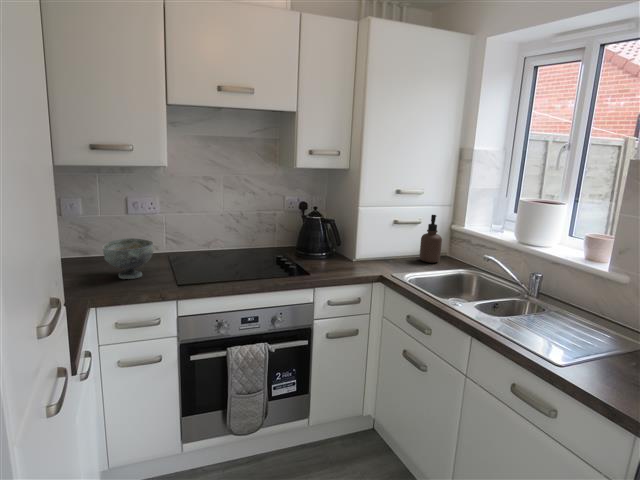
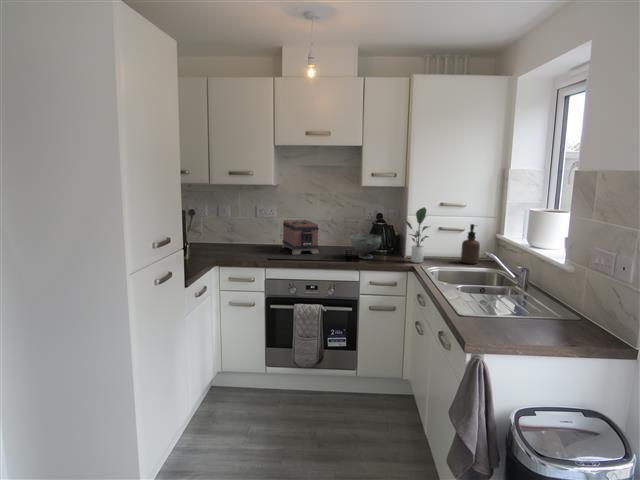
potted plant: none [361,196,395,268] -> present [406,207,428,263]
toaster: none [172,215,240,272] -> present [282,220,319,255]
bowl: present [102,238,153,279] -> present [351,234,381,259]

